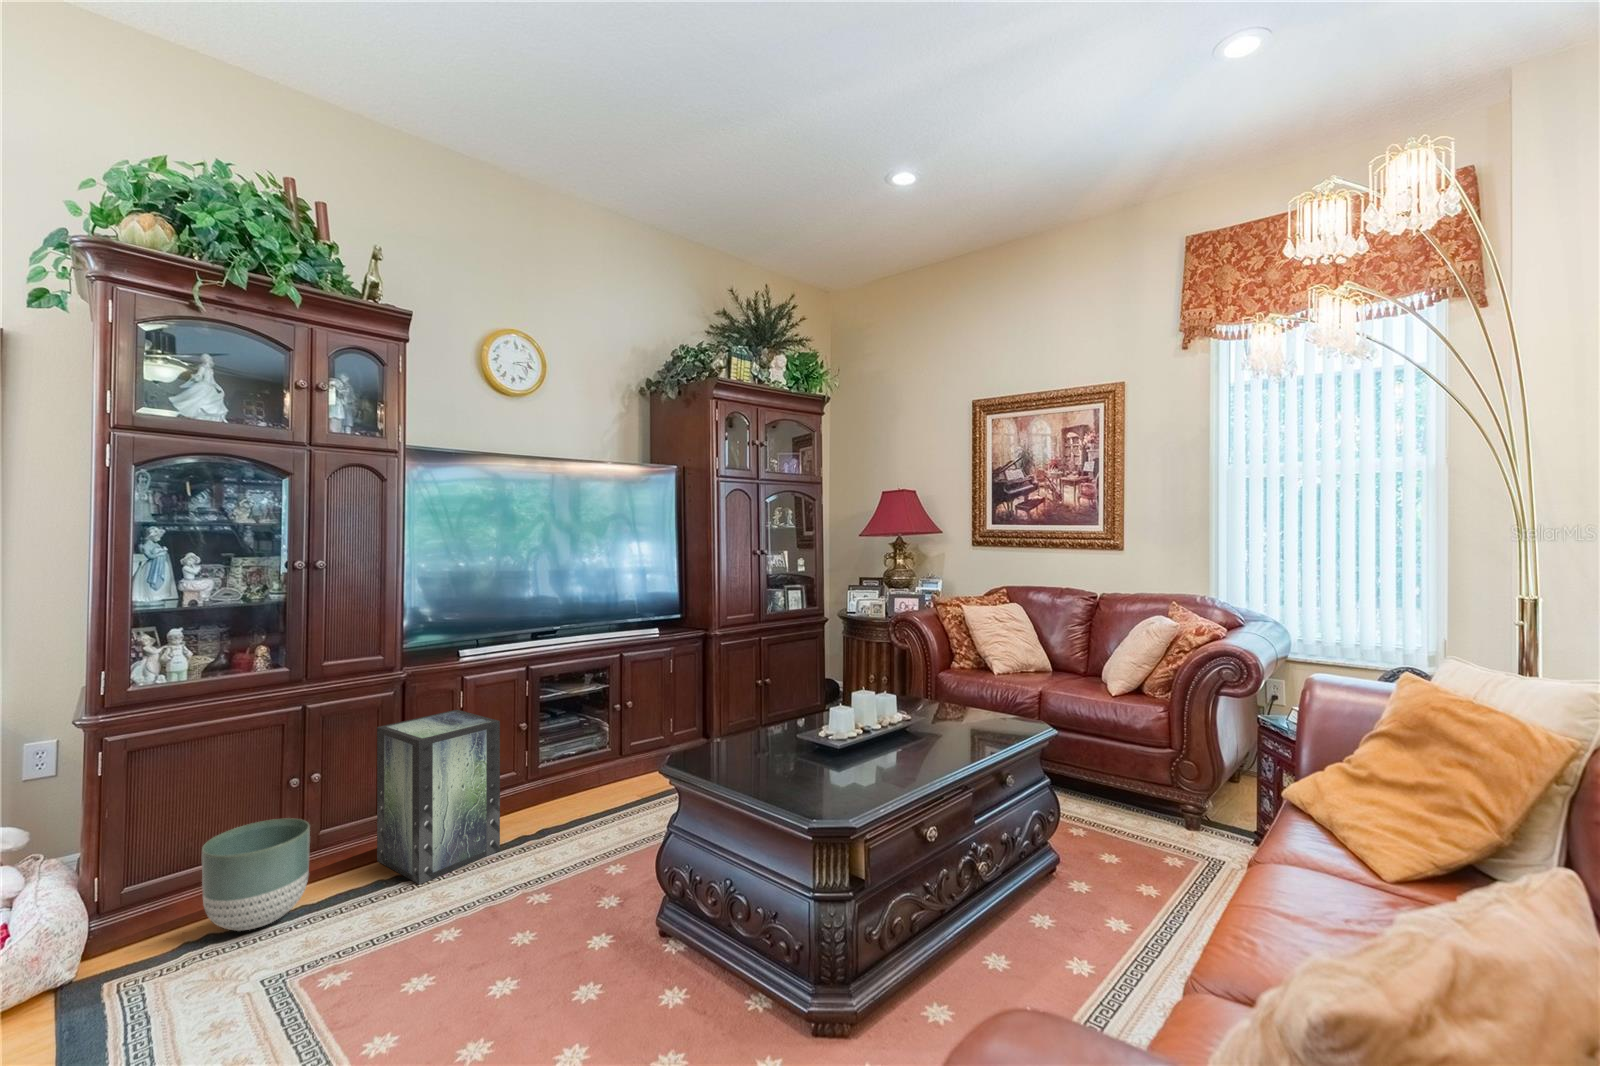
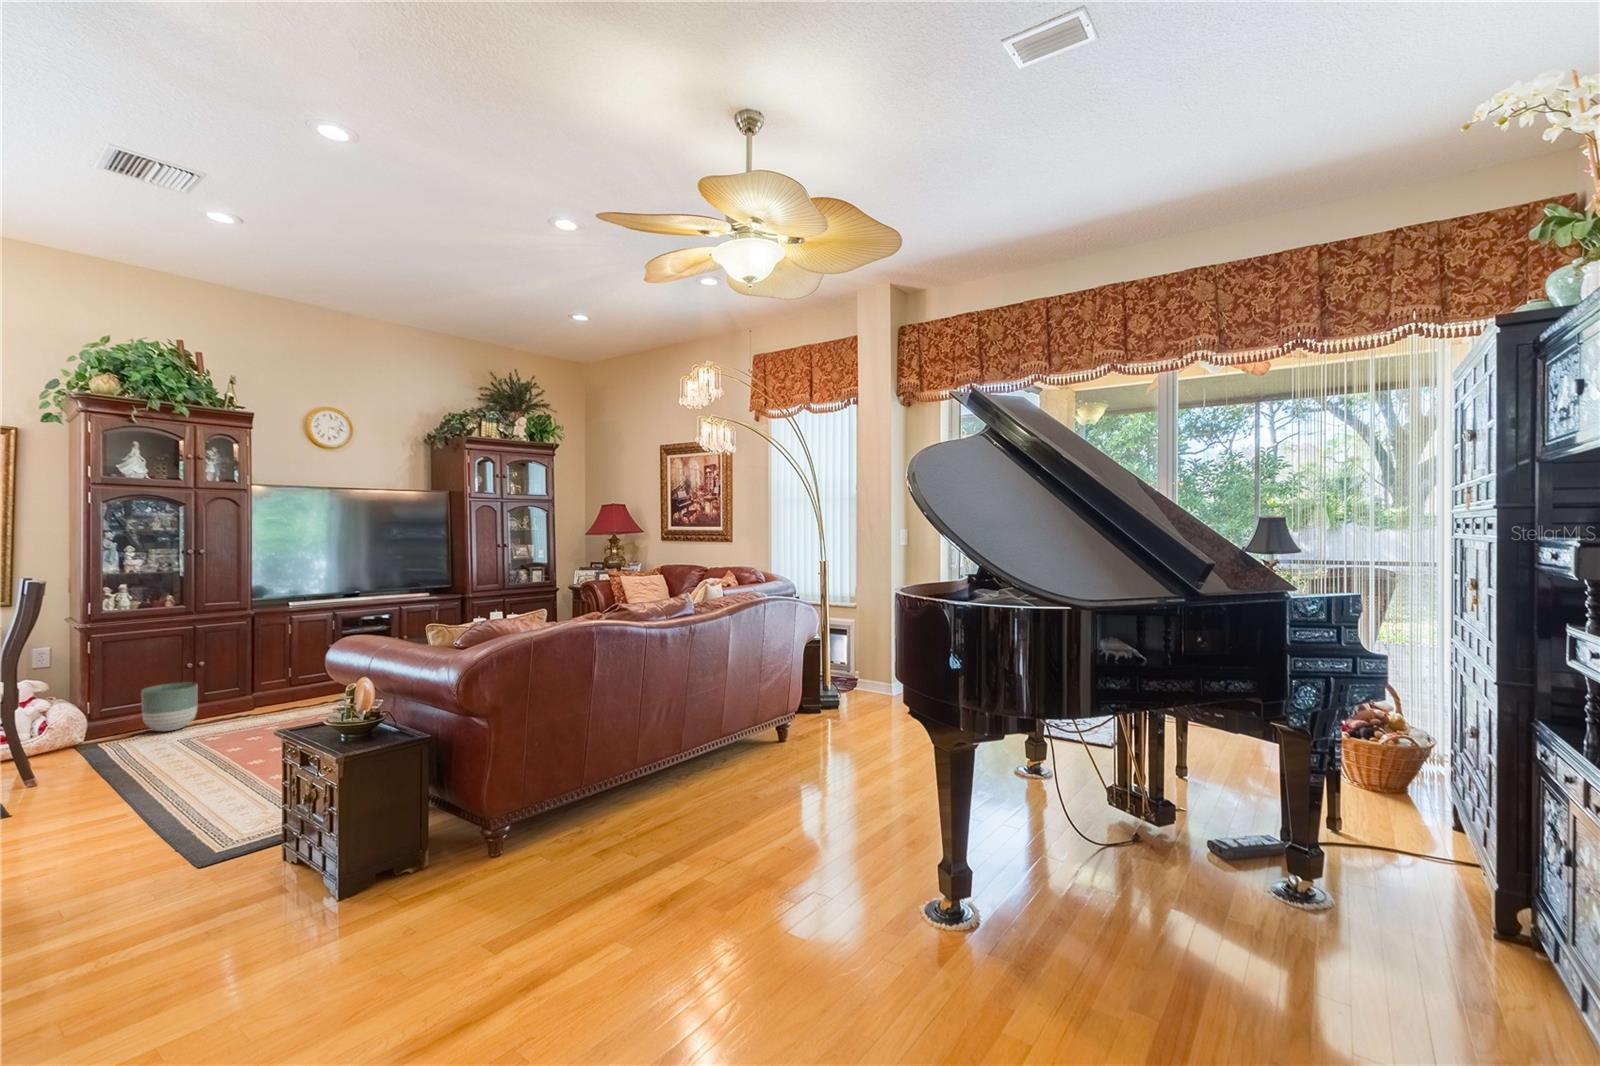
storage box: present [377,710,500,884] -> none [235,634,308,718]

